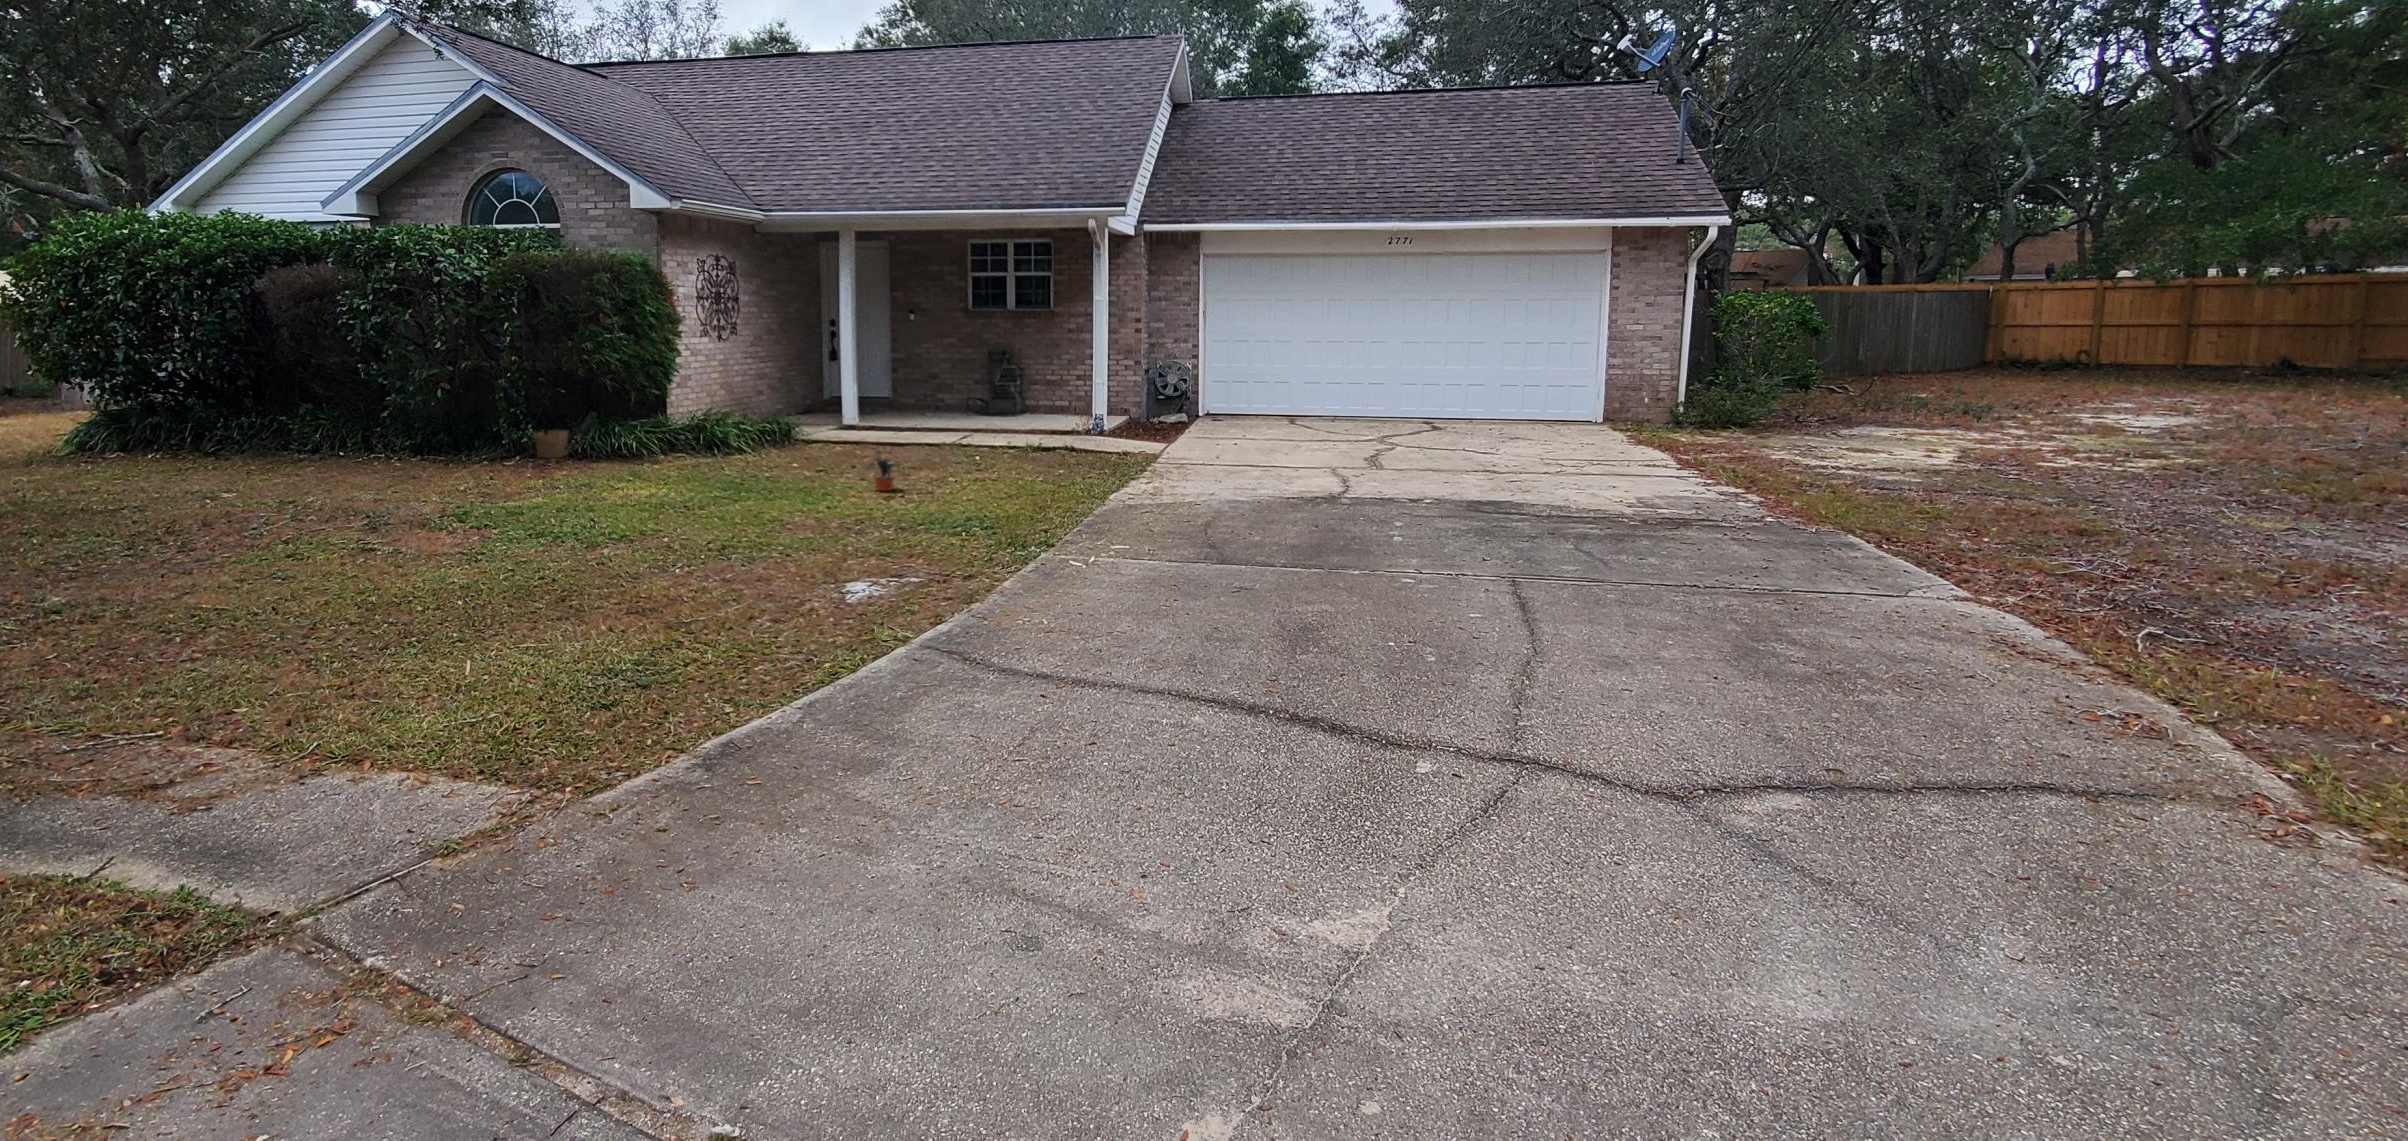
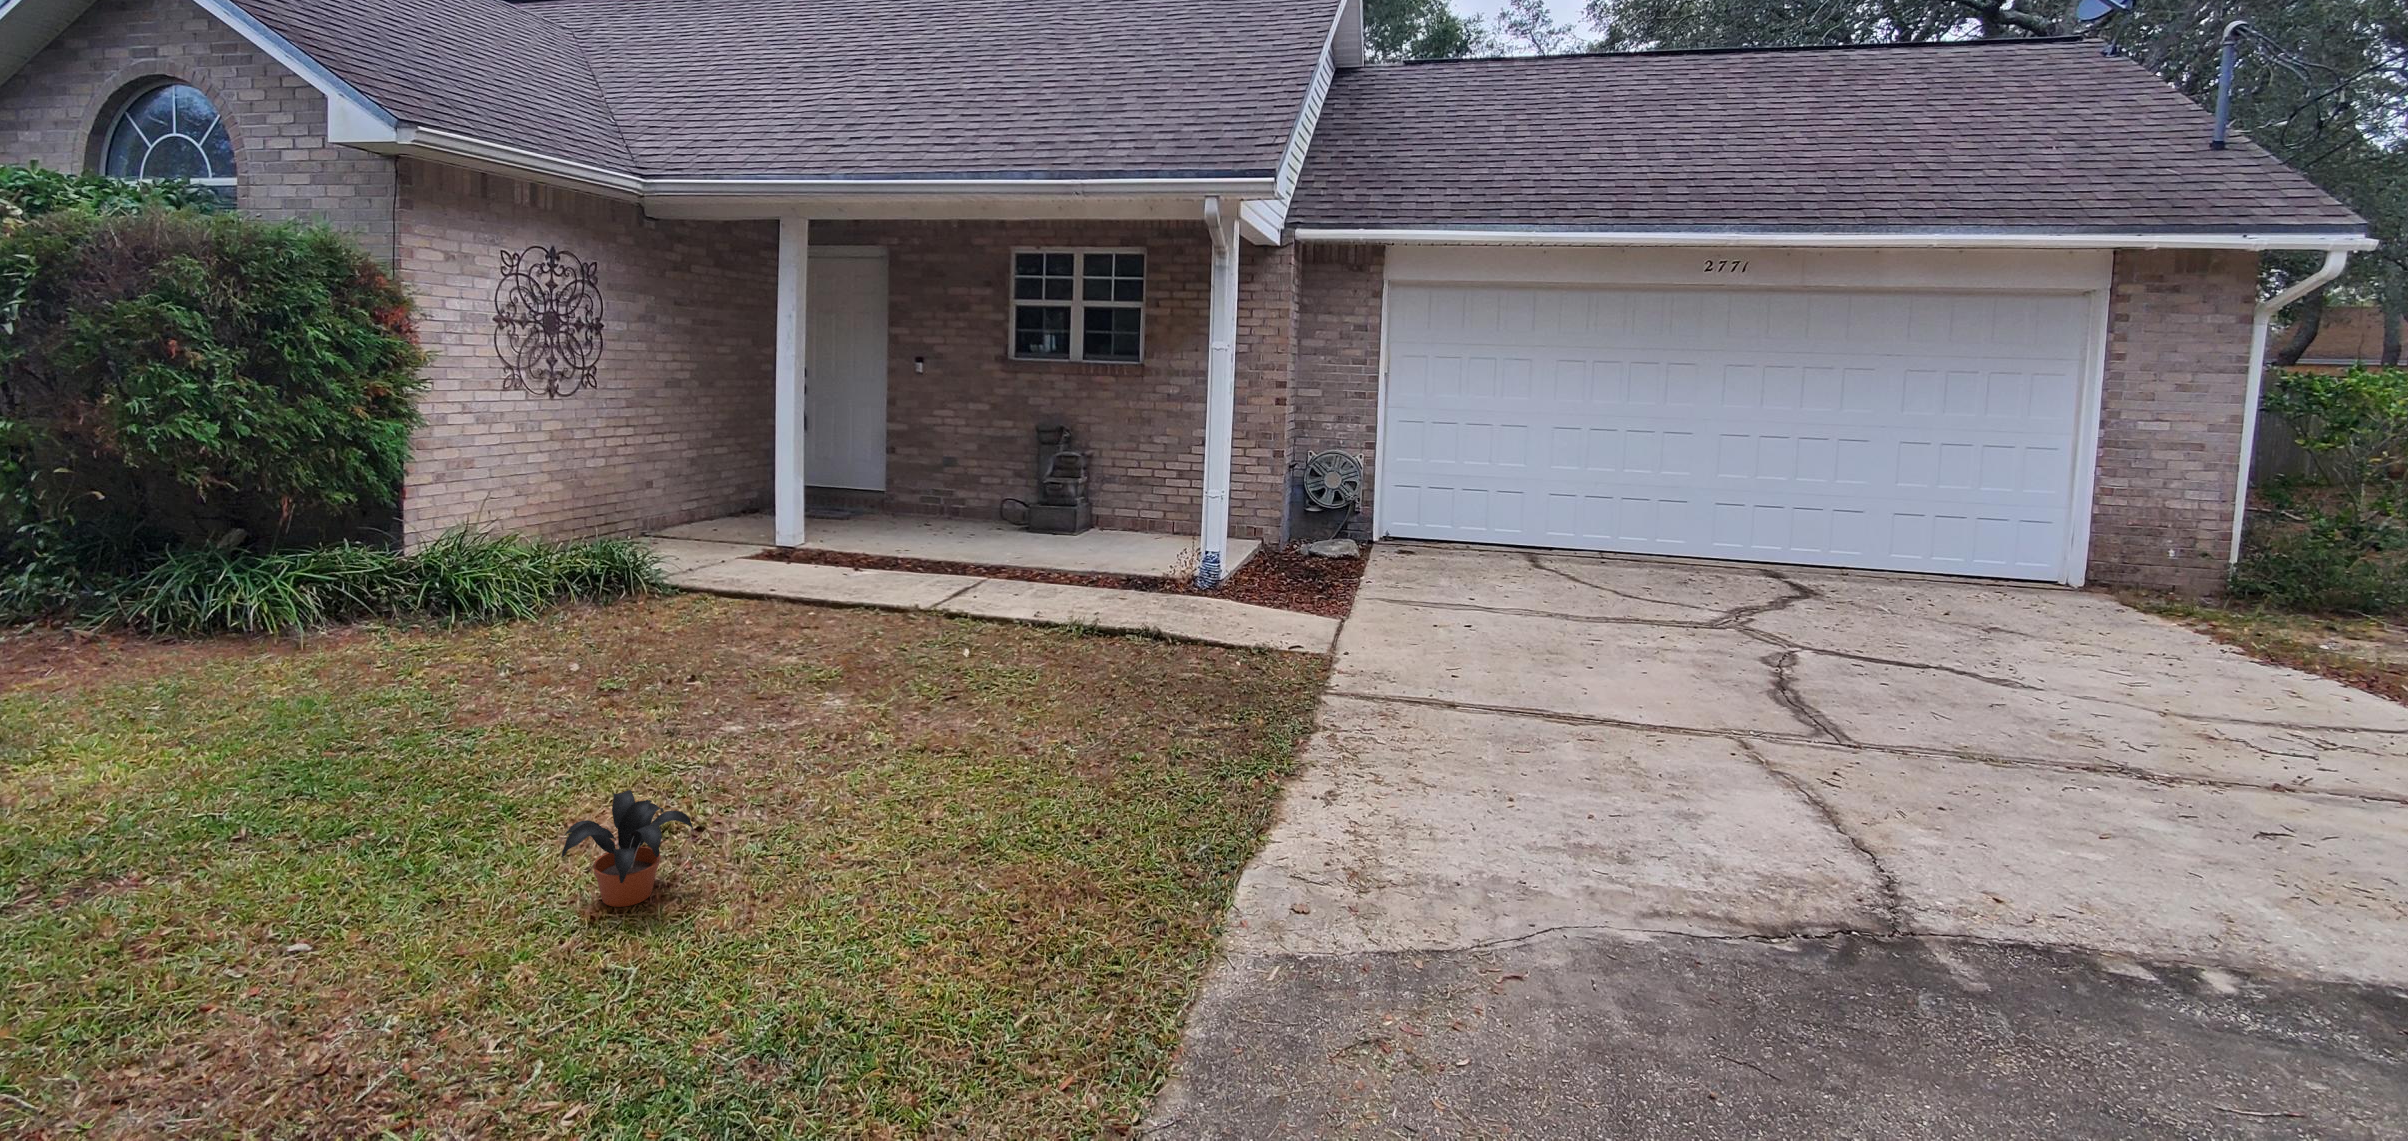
cardboard box: present [533,430,569,458] -> none [40,577,154,643]

